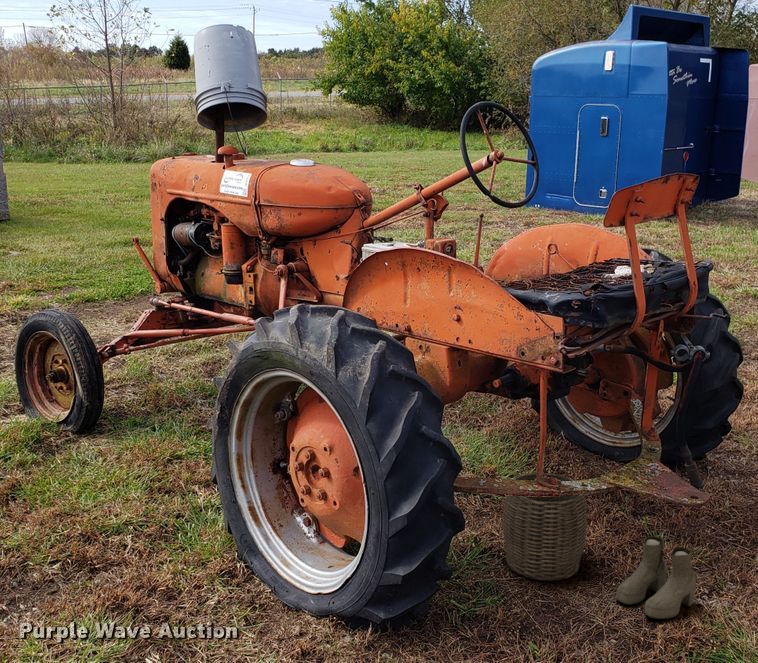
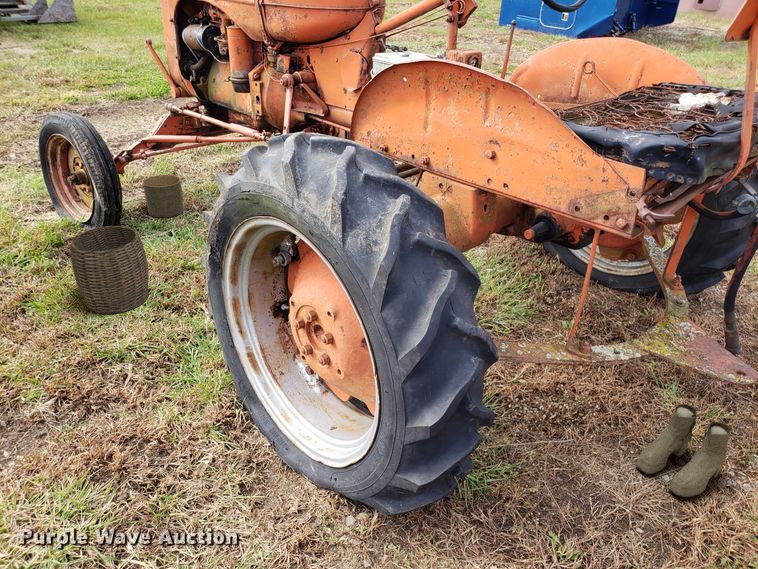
planter: none [122,372,162,416] -> present [143,175,184,218]
woven basket: present [503,473,587,581] -> present [70,226,149,314]

